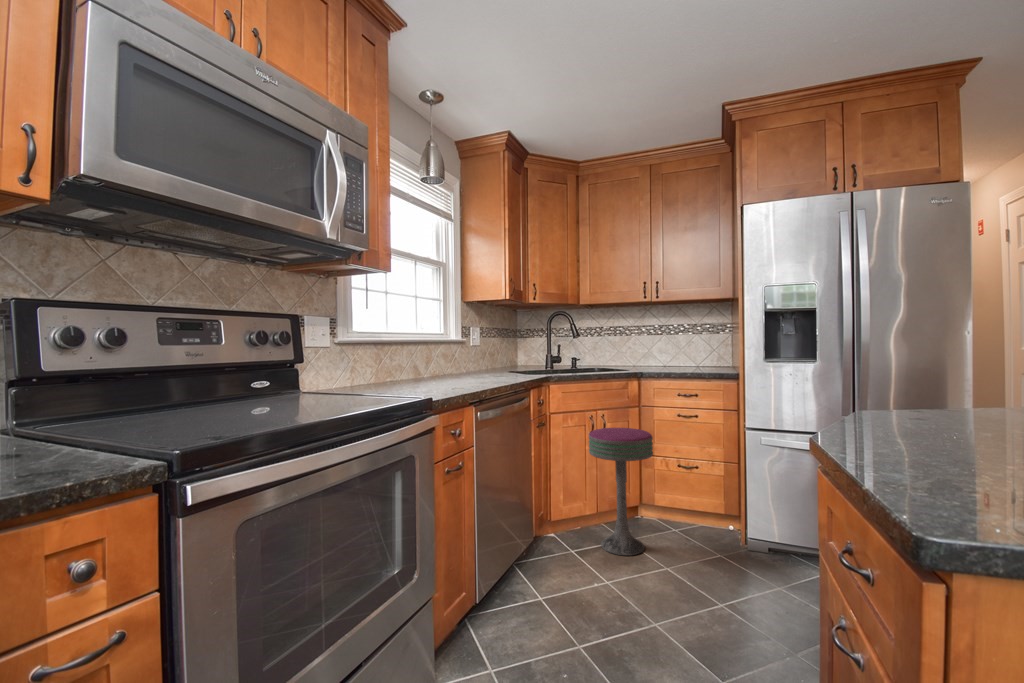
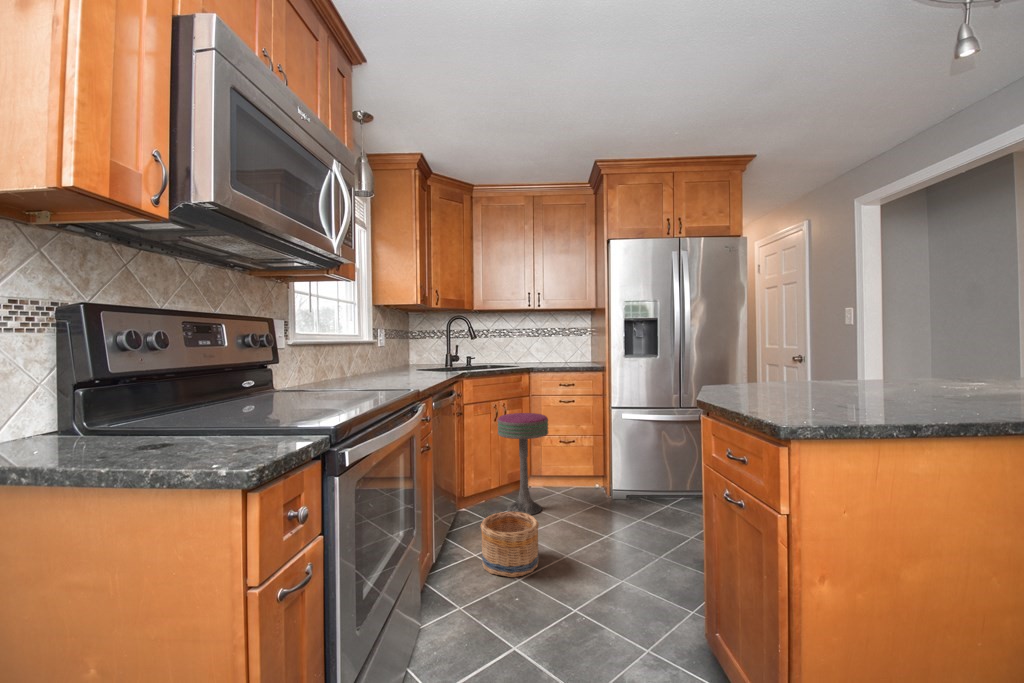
basket: none [537,552,612,642] -> present [480,512,539,577]

